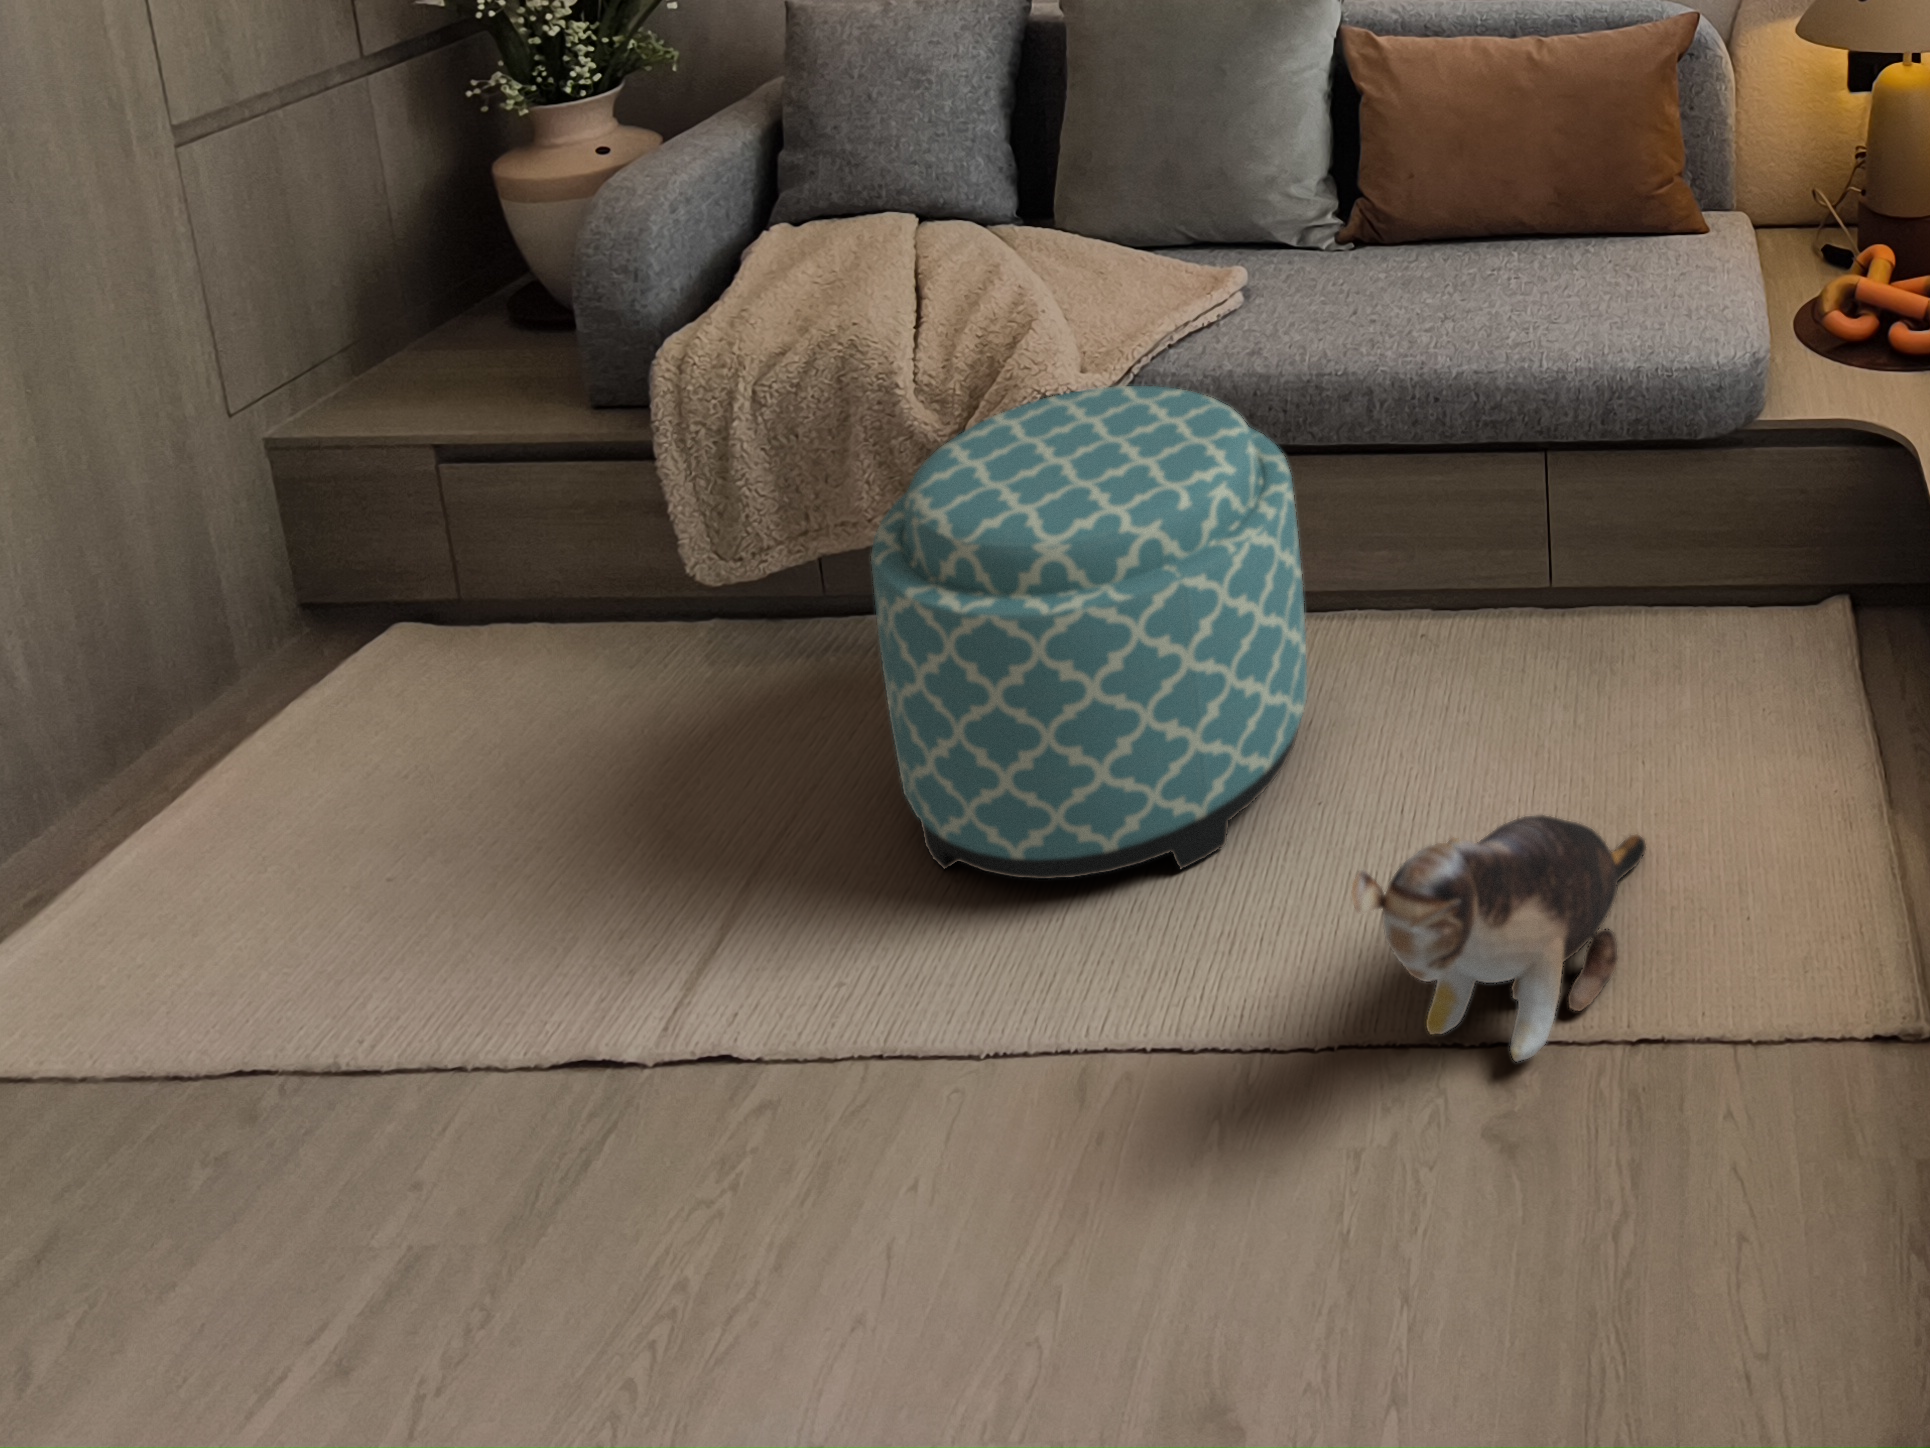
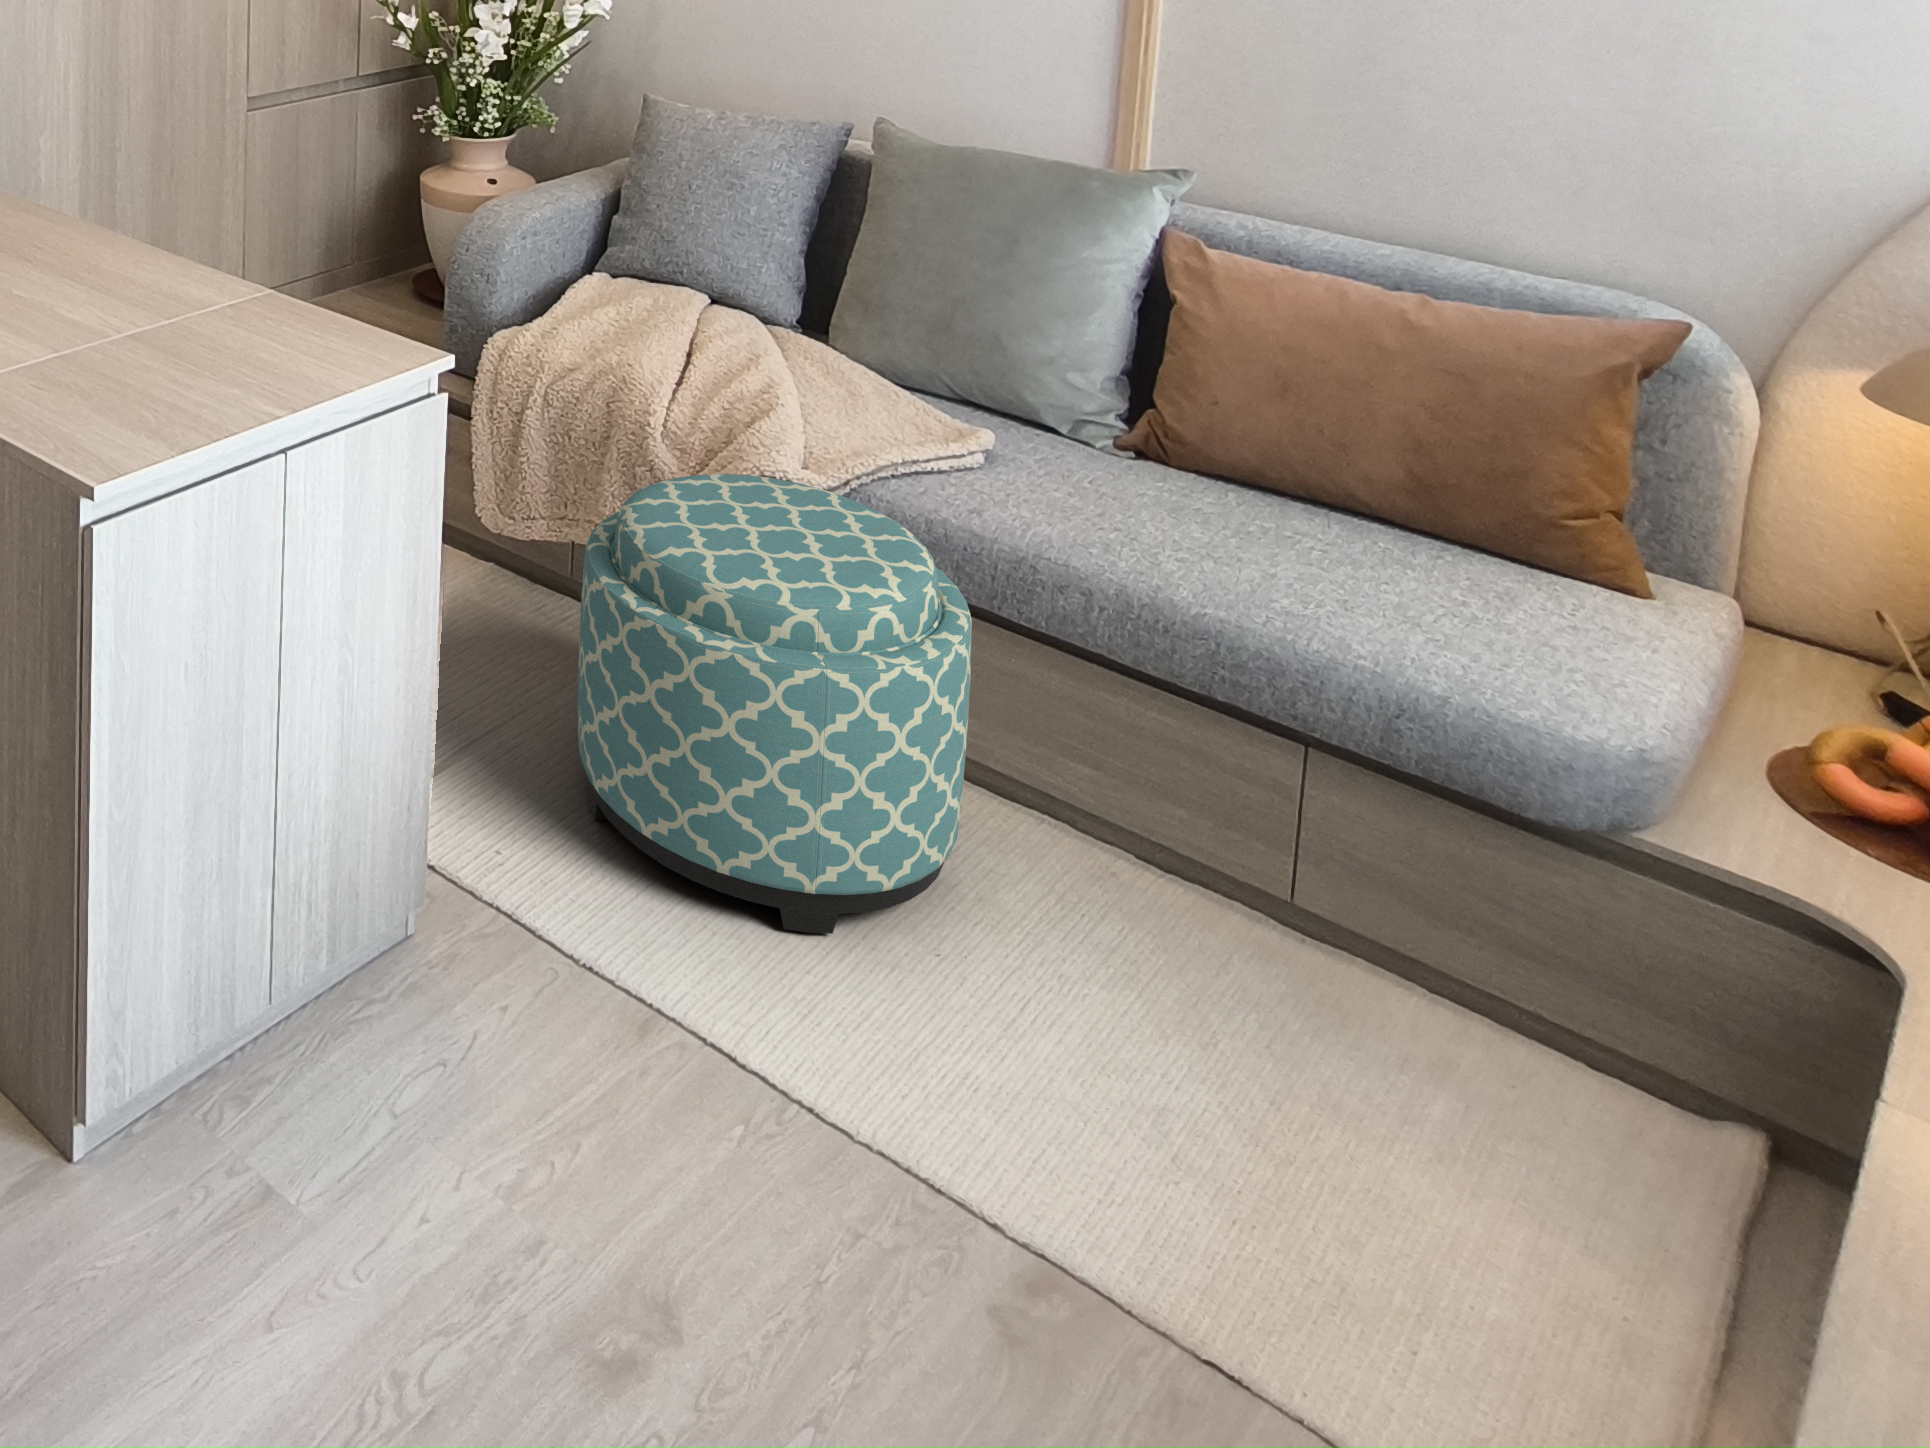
plush toy: present [1351,815,1646,1061] -> none [893,990,1301,1293]

